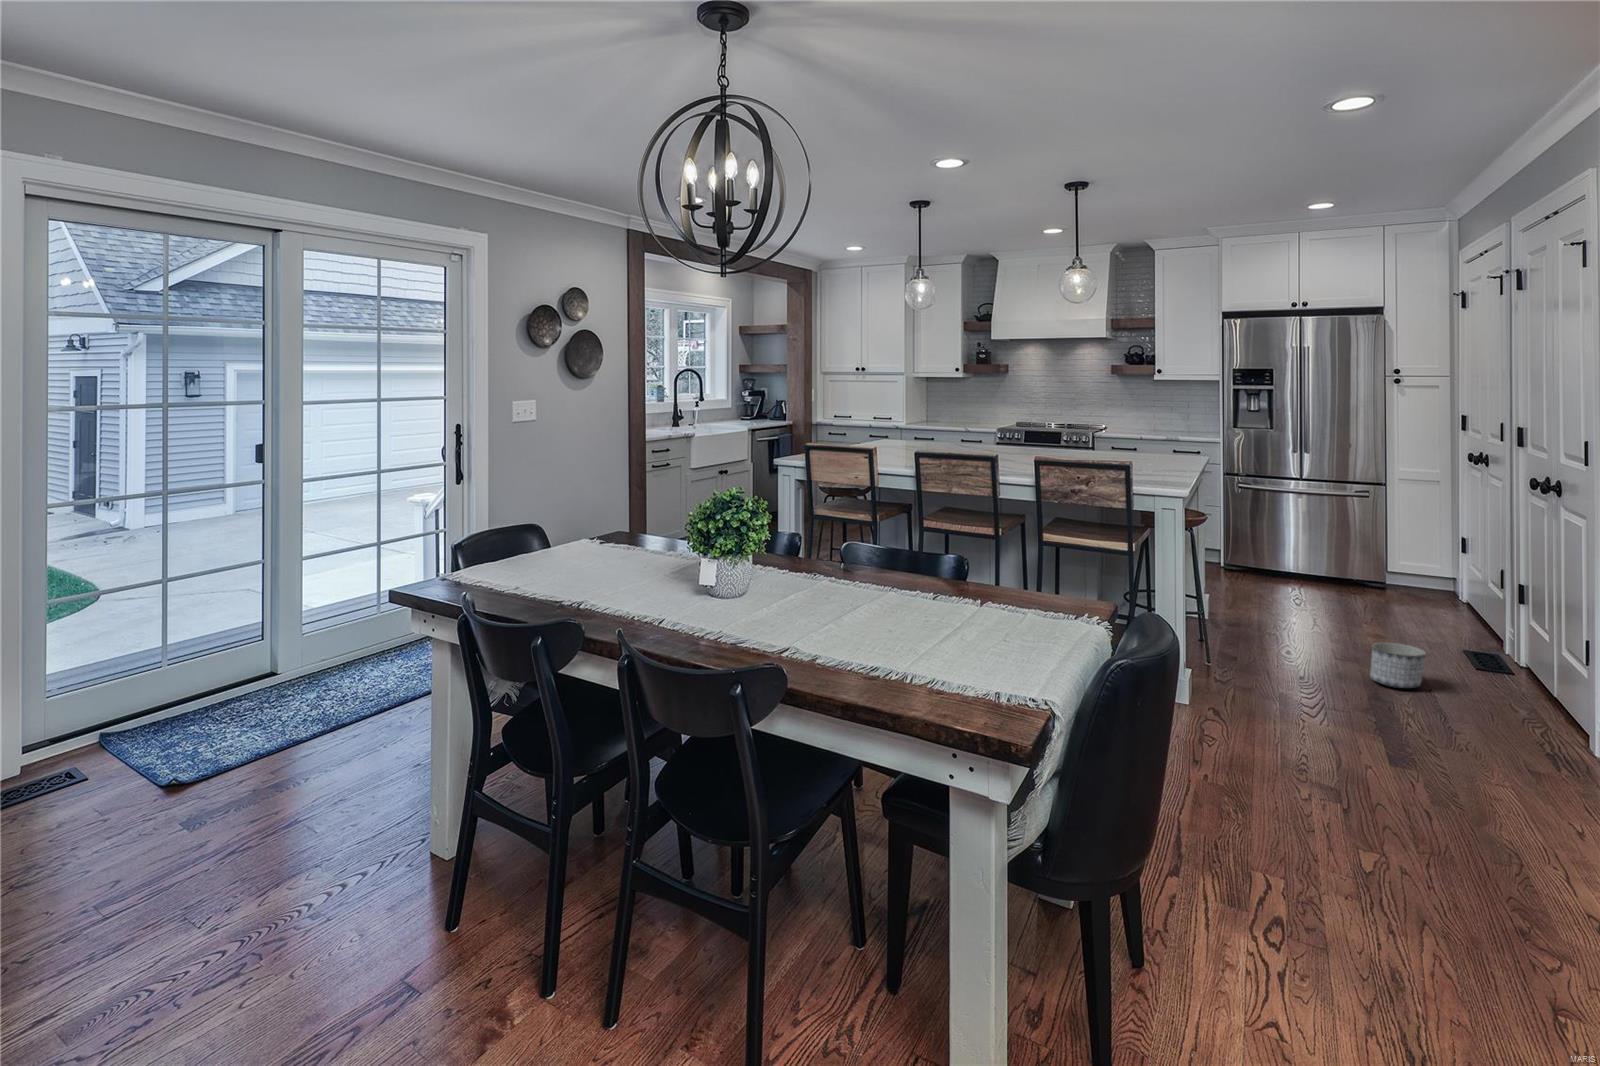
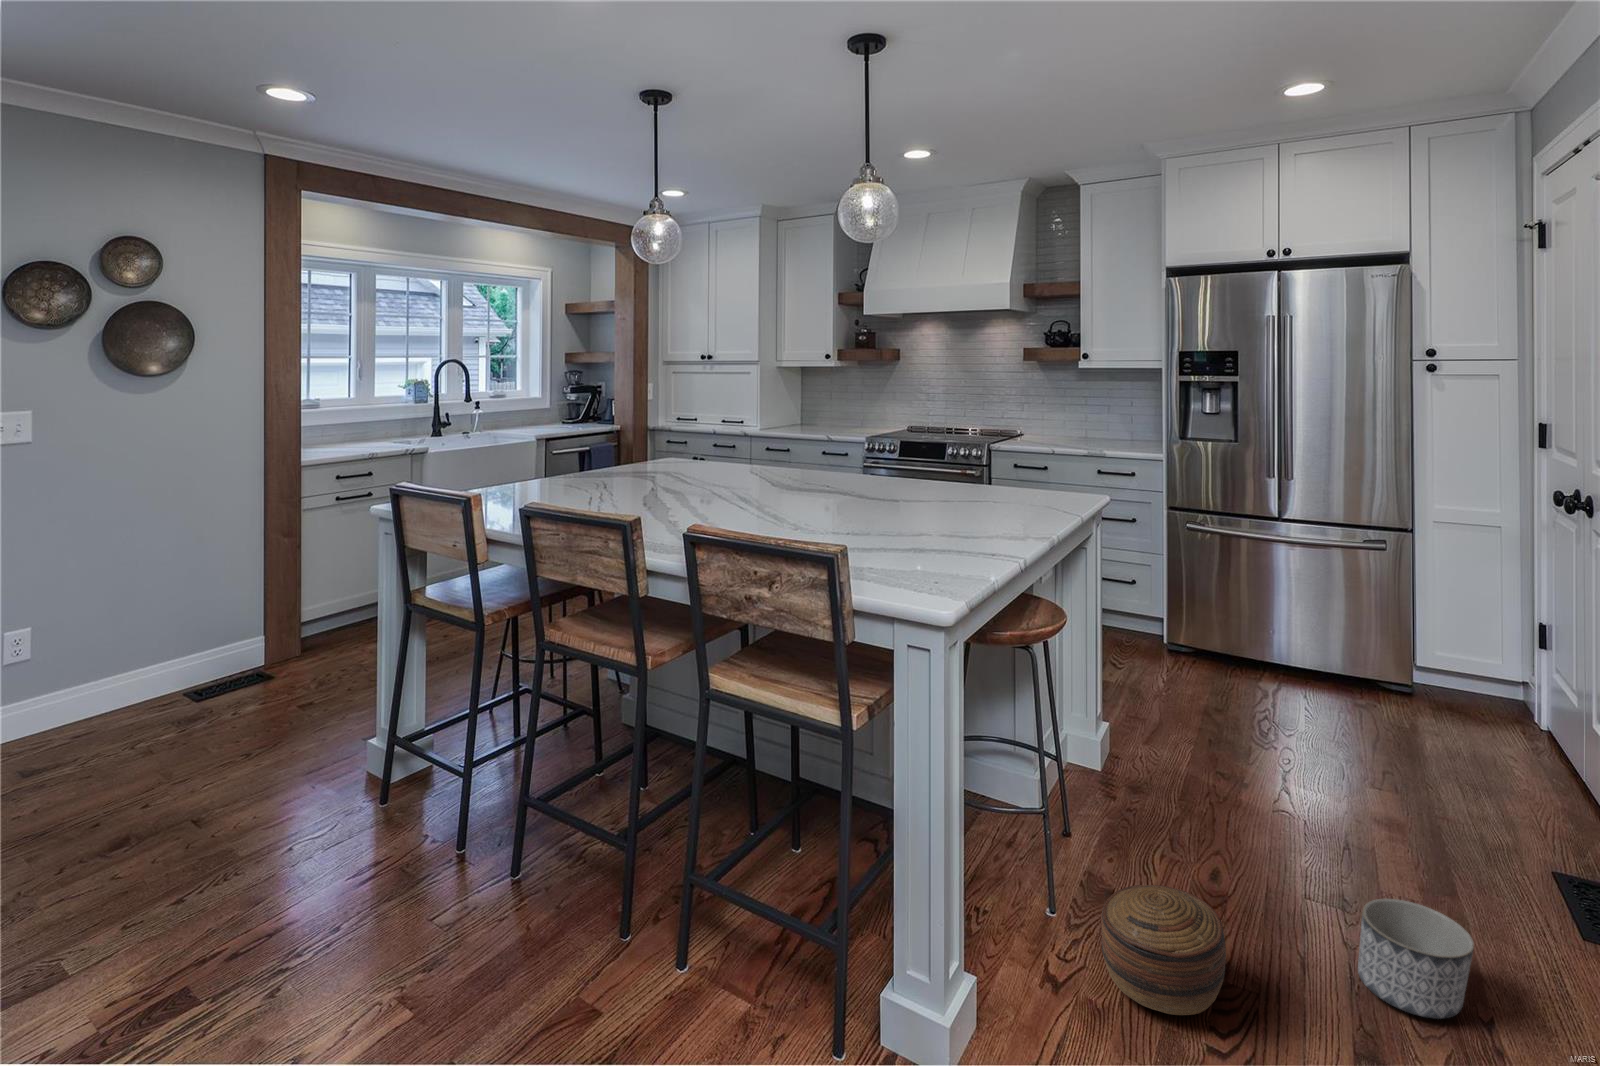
basket: none [1245,635,1310,690] -> present [1101,885,1226,1015]

